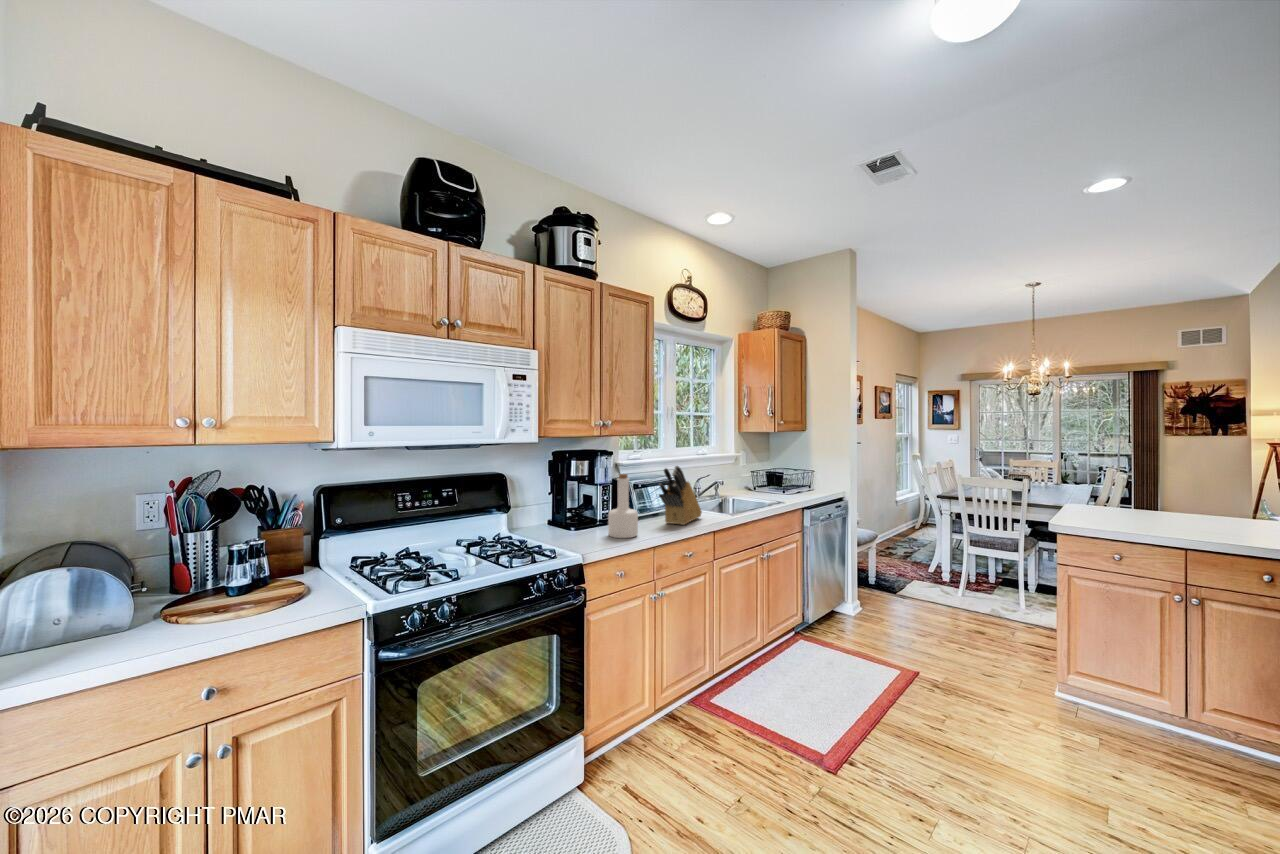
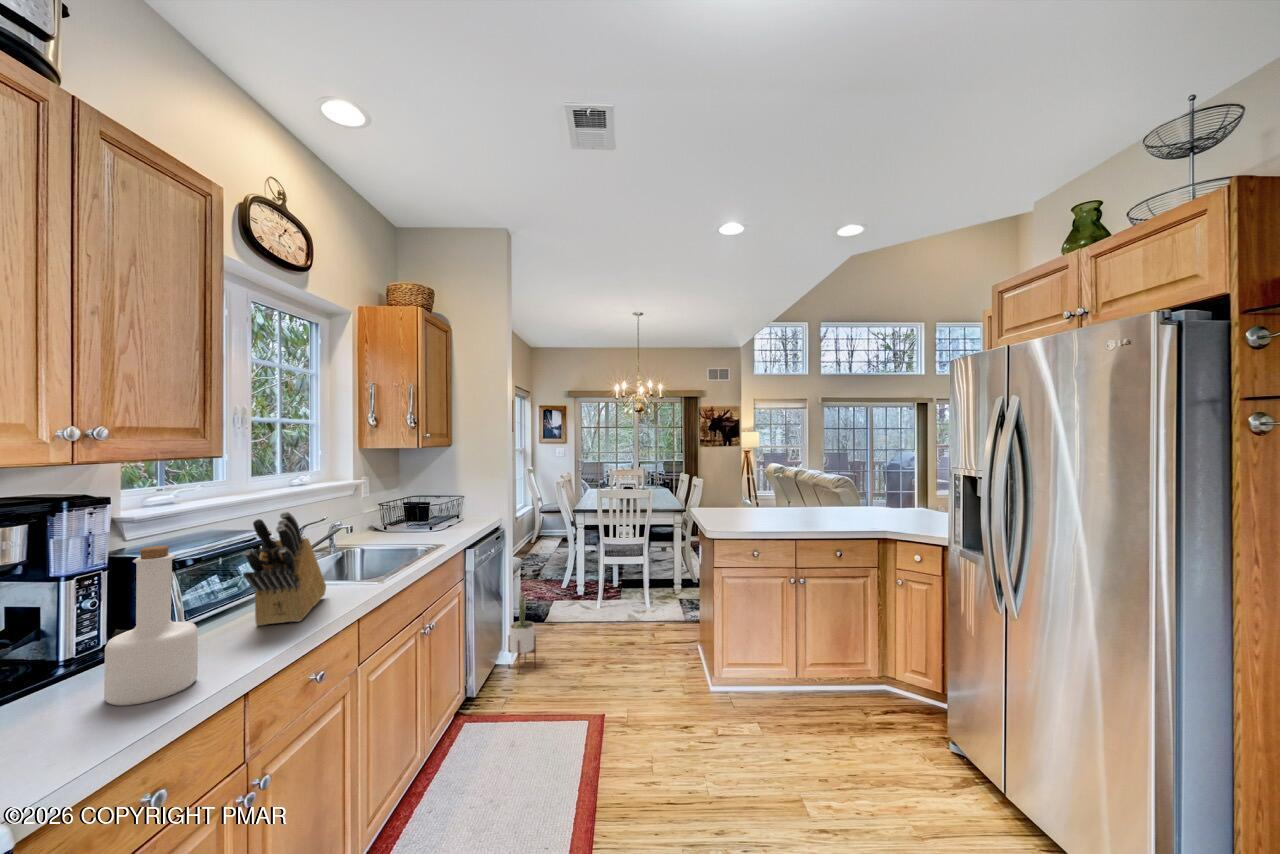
potted plant: none [850,550,874,622] -> present [508,593,536,673]

